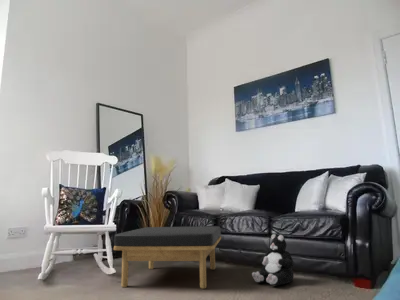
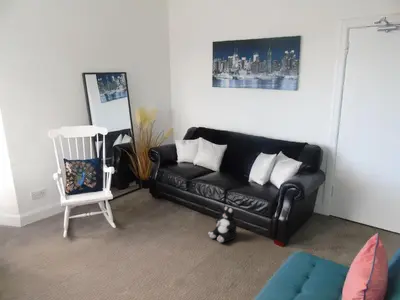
ottoman: present [114,226,221,289] -> none [113,188,191,244]

